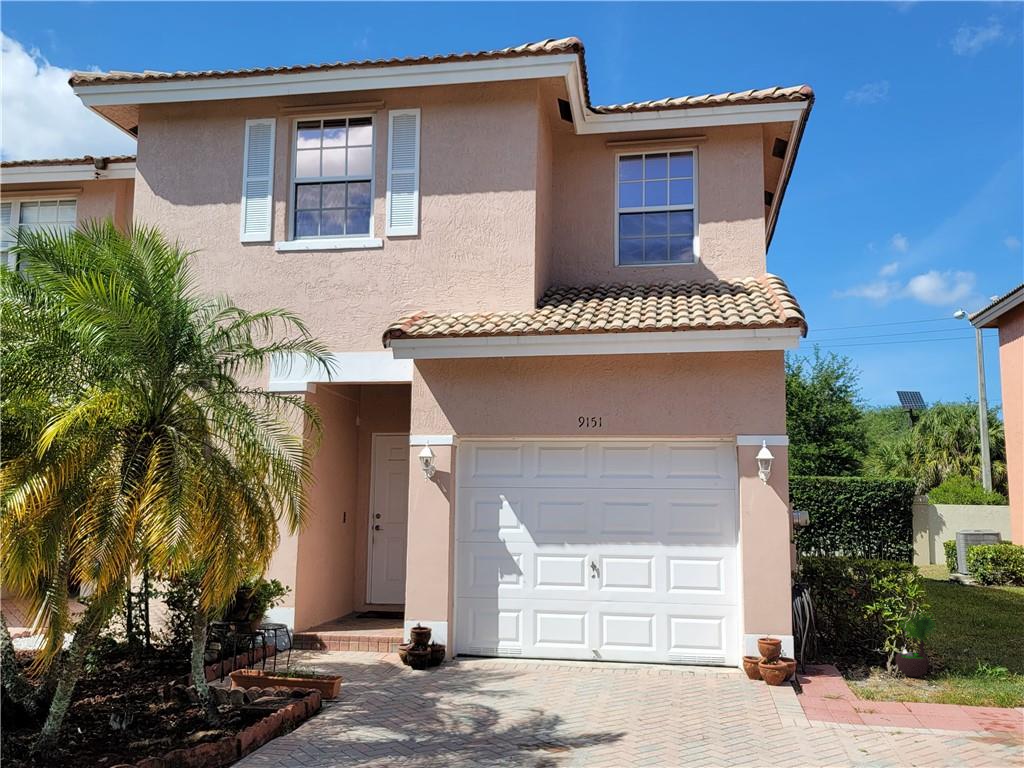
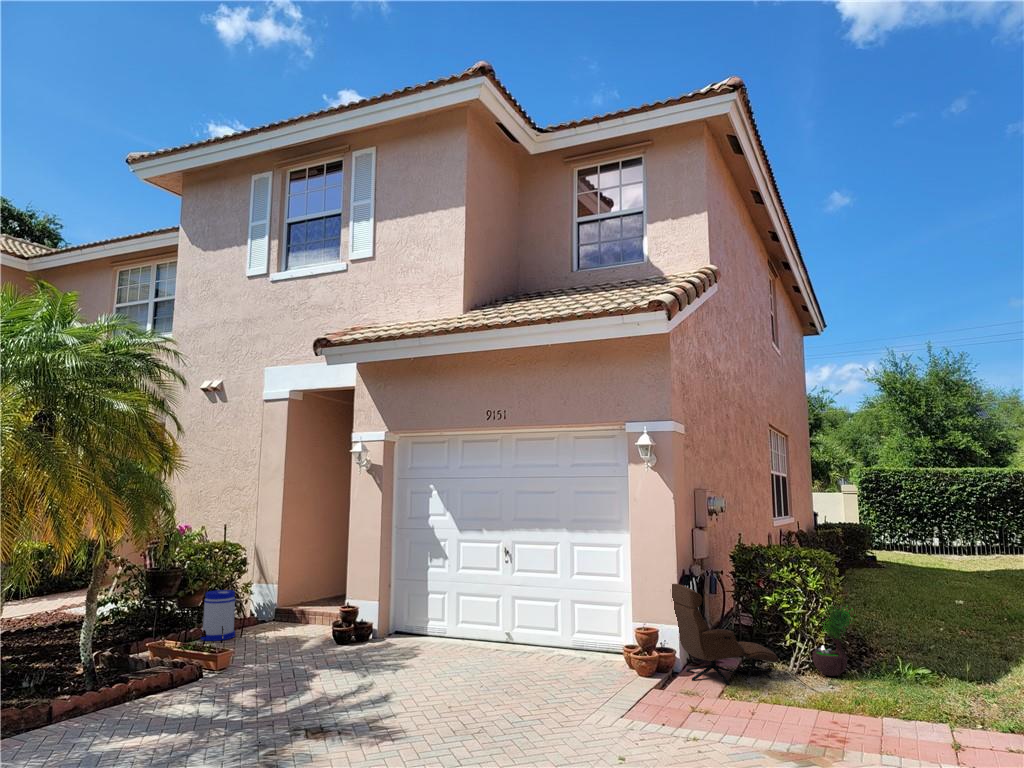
lounge chair: none [779,595,876,690] -> present [672,584,778,685]
trash can: none [231,616,272,677] -> present [201,590,235,641]

